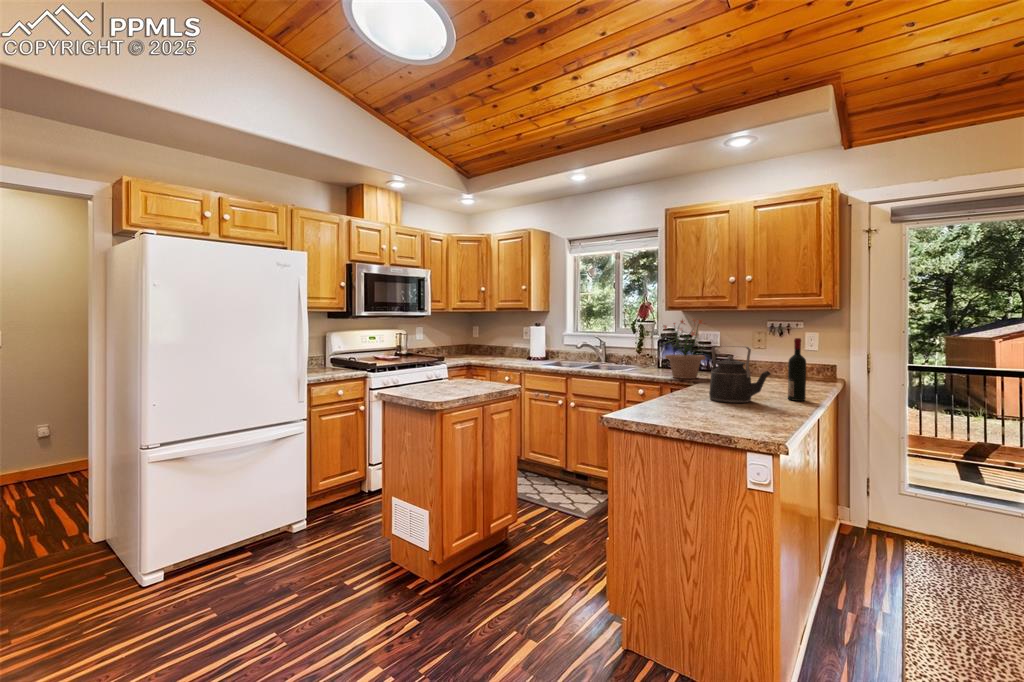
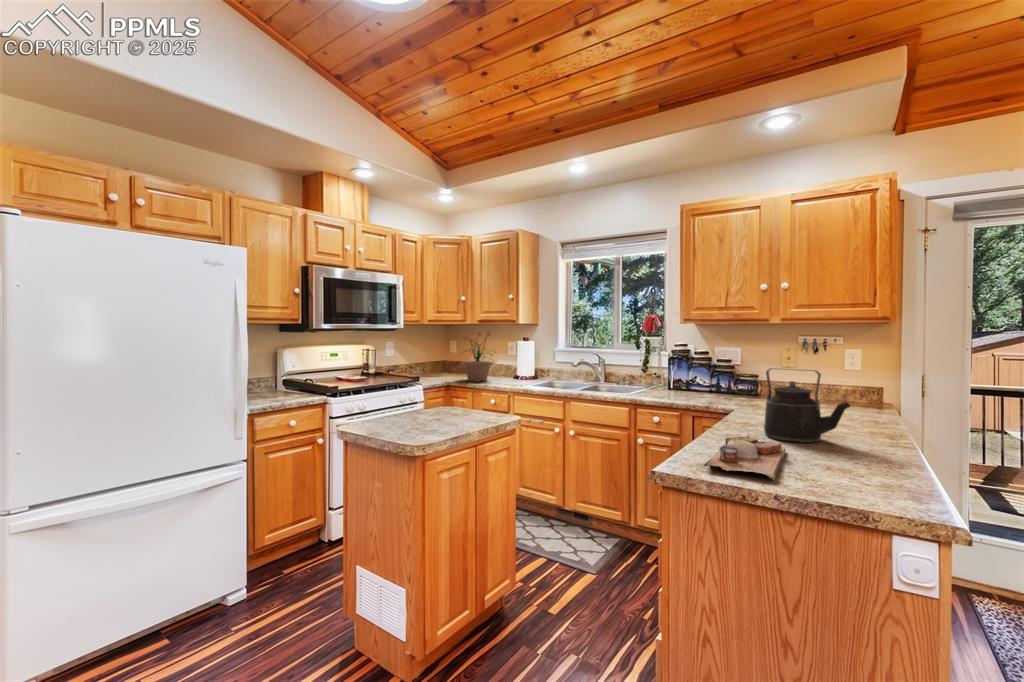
potted plant: present [664,319,705,379] -> present [461,331,493,381]
wine bottle: present [788,338,806,401] -> none [861,359,885,438]
cutting board: none [641,397,714,422] -> present [704,436,786,481]

